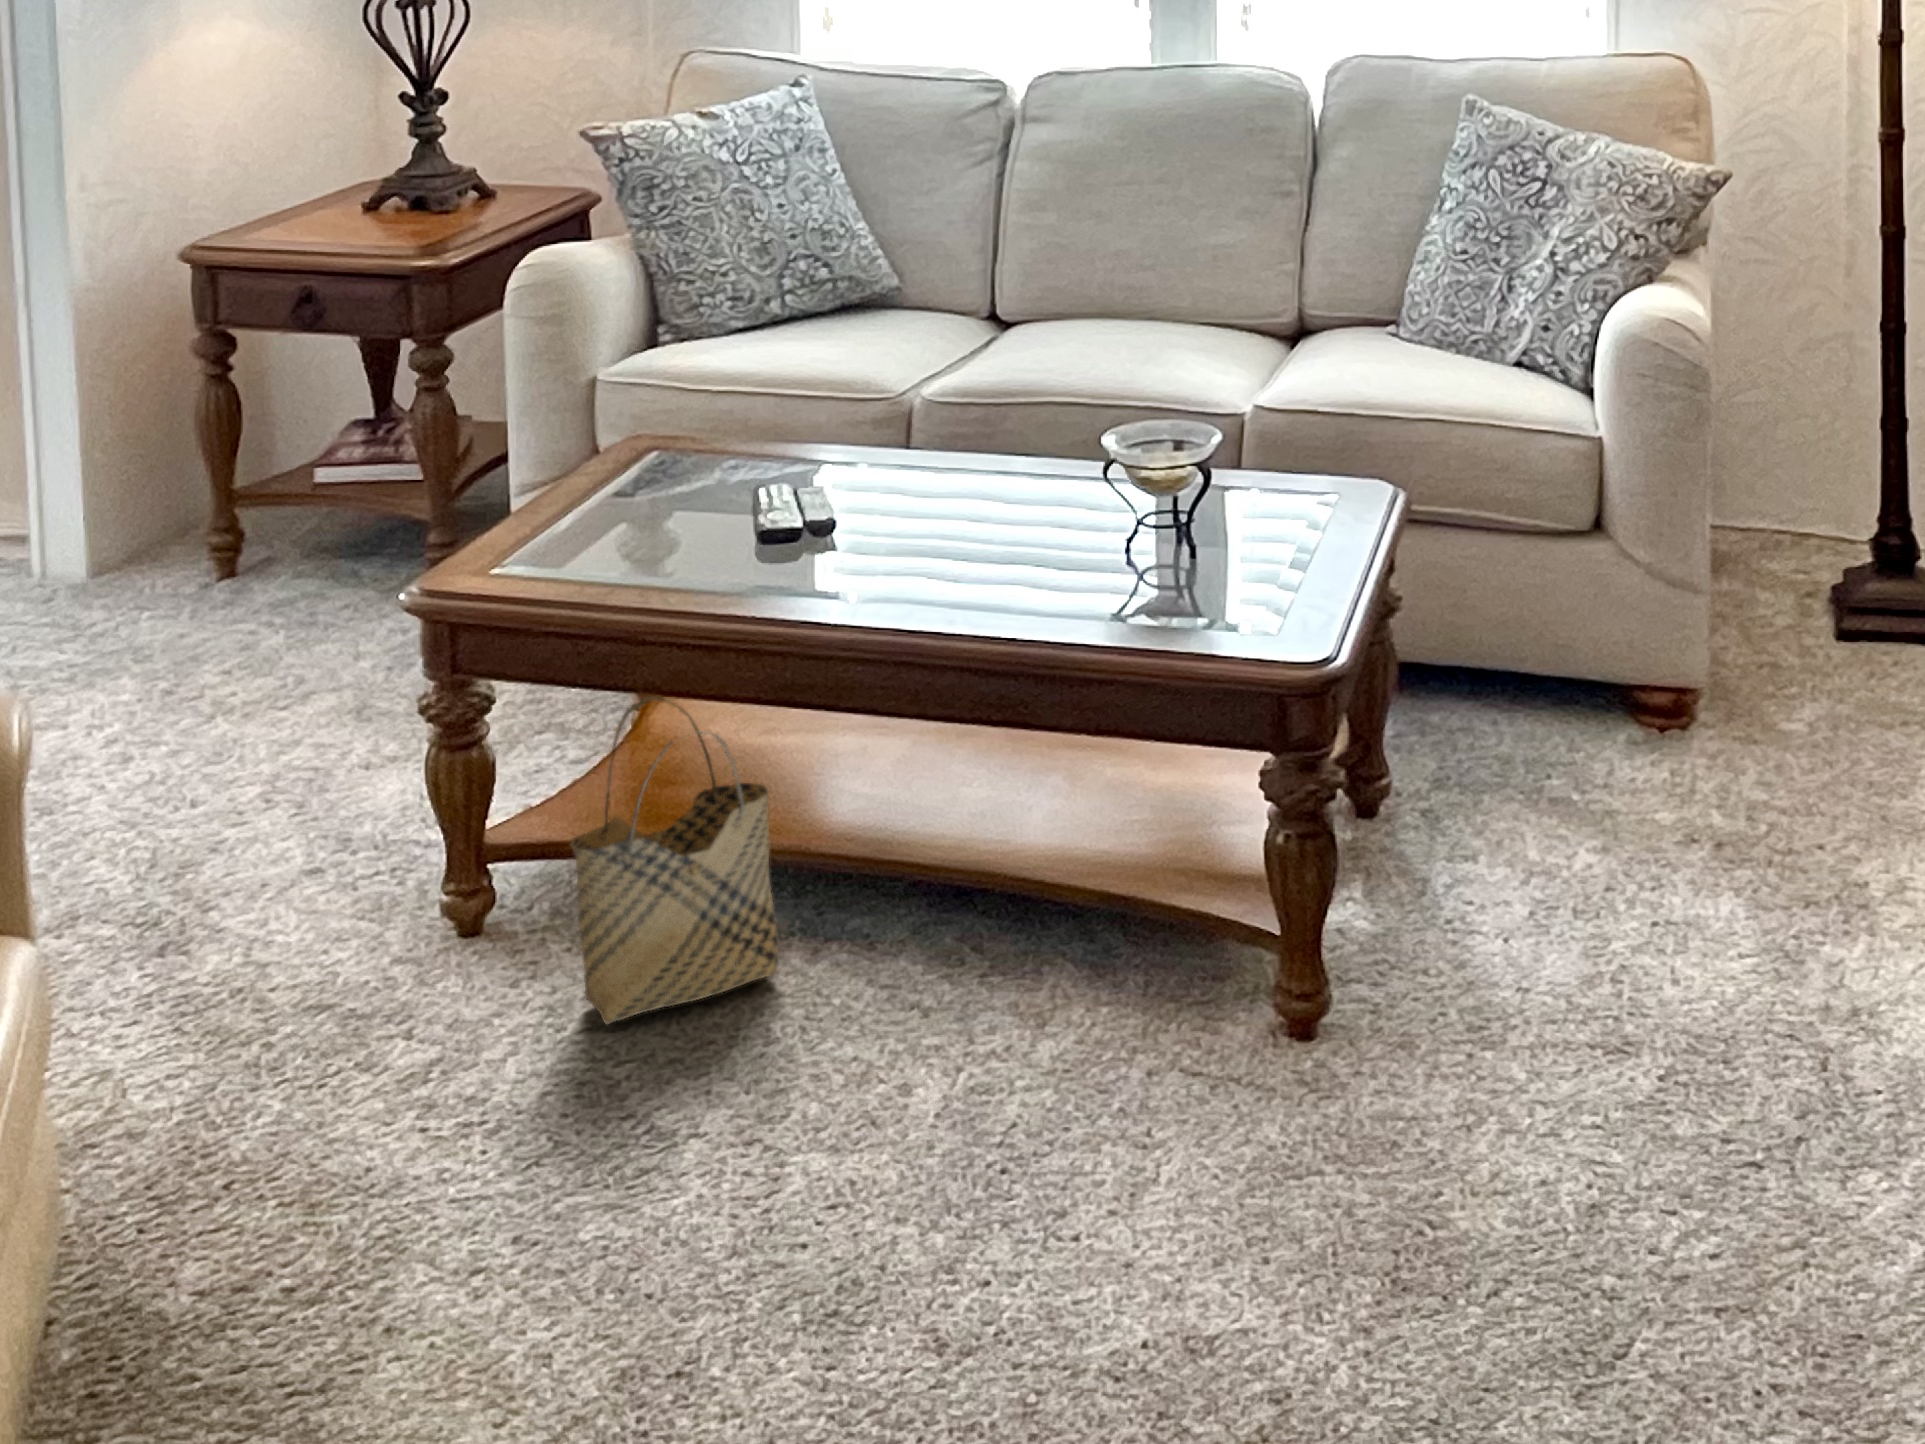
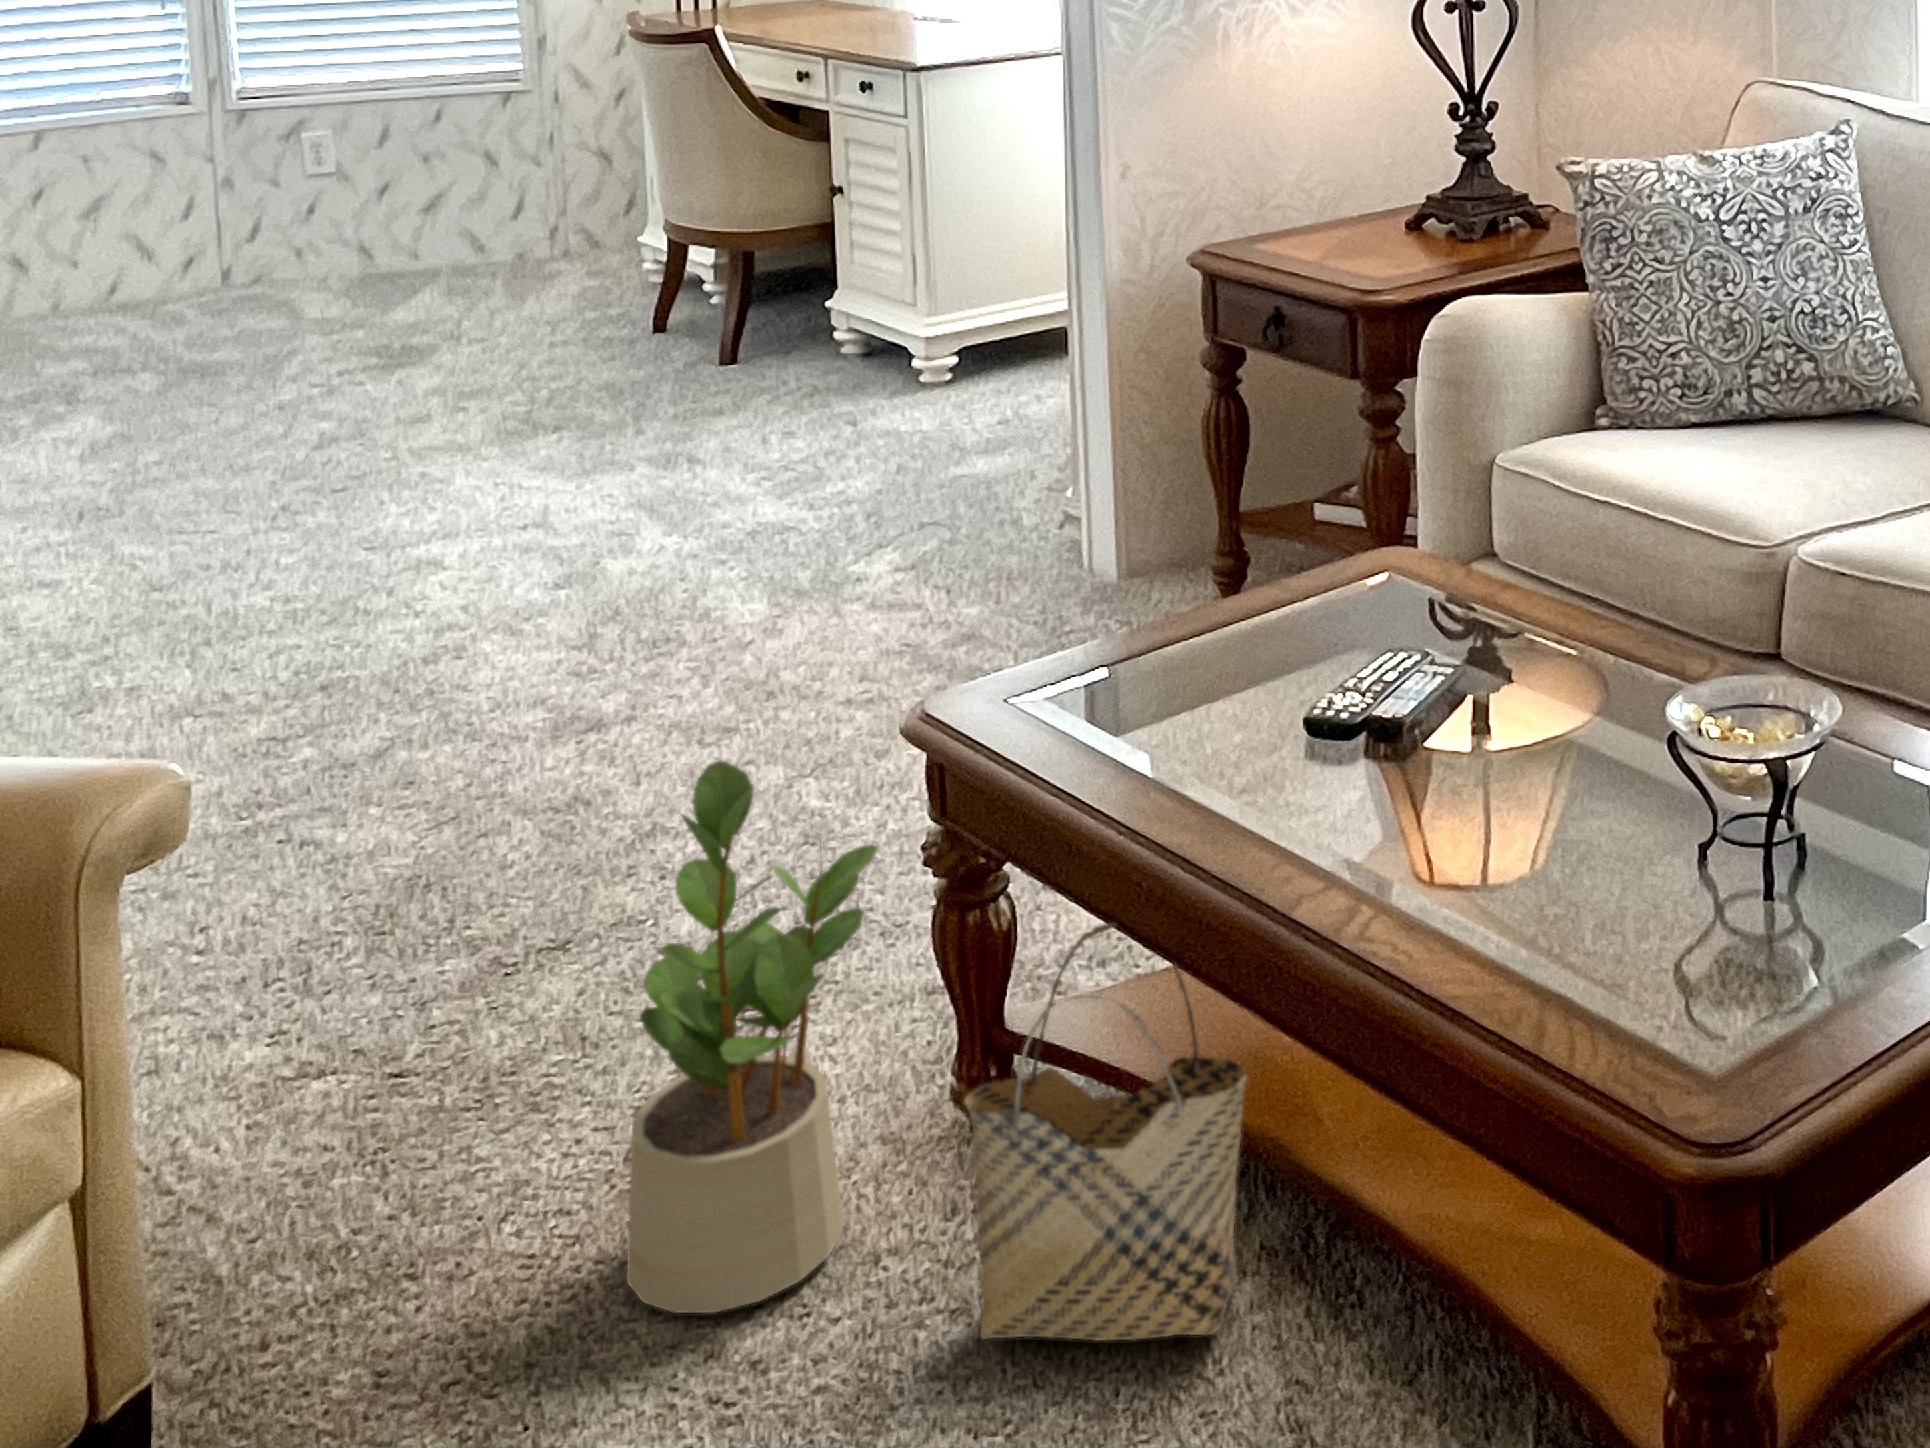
potted plant: none [224,632,438,1090] -> present [627,761,878,1313]

